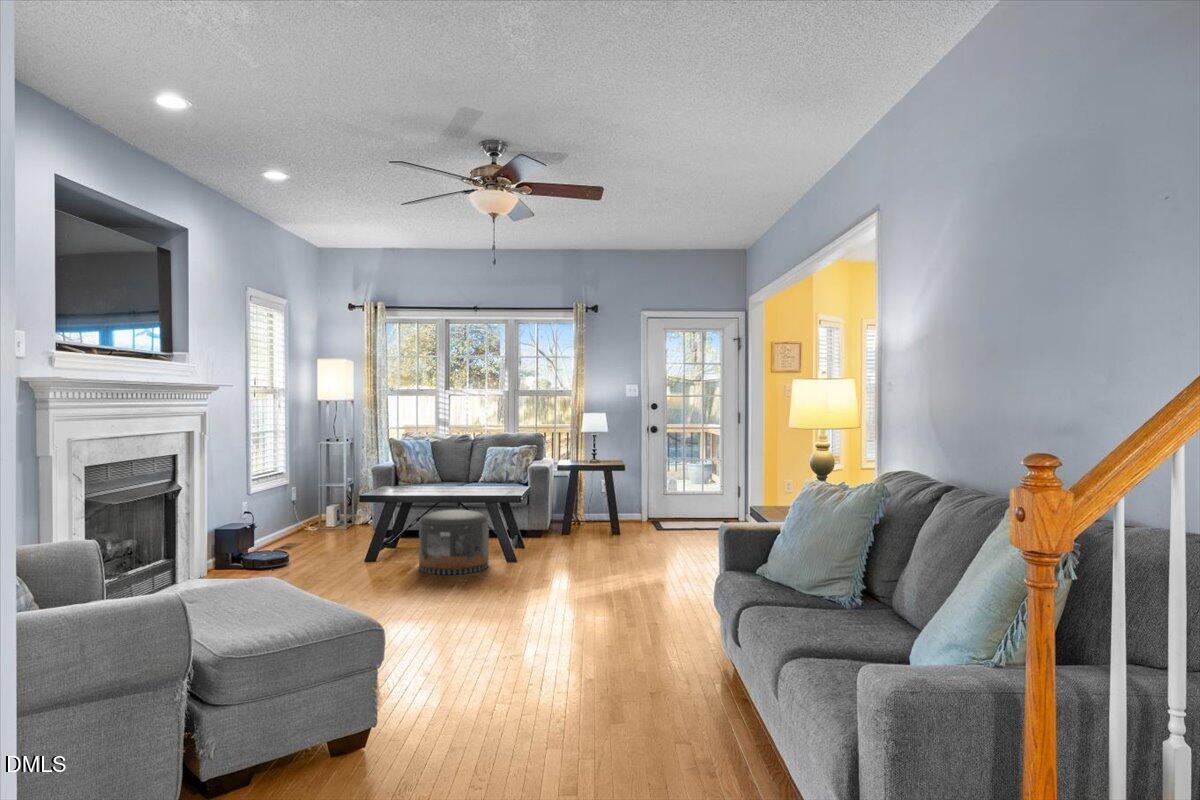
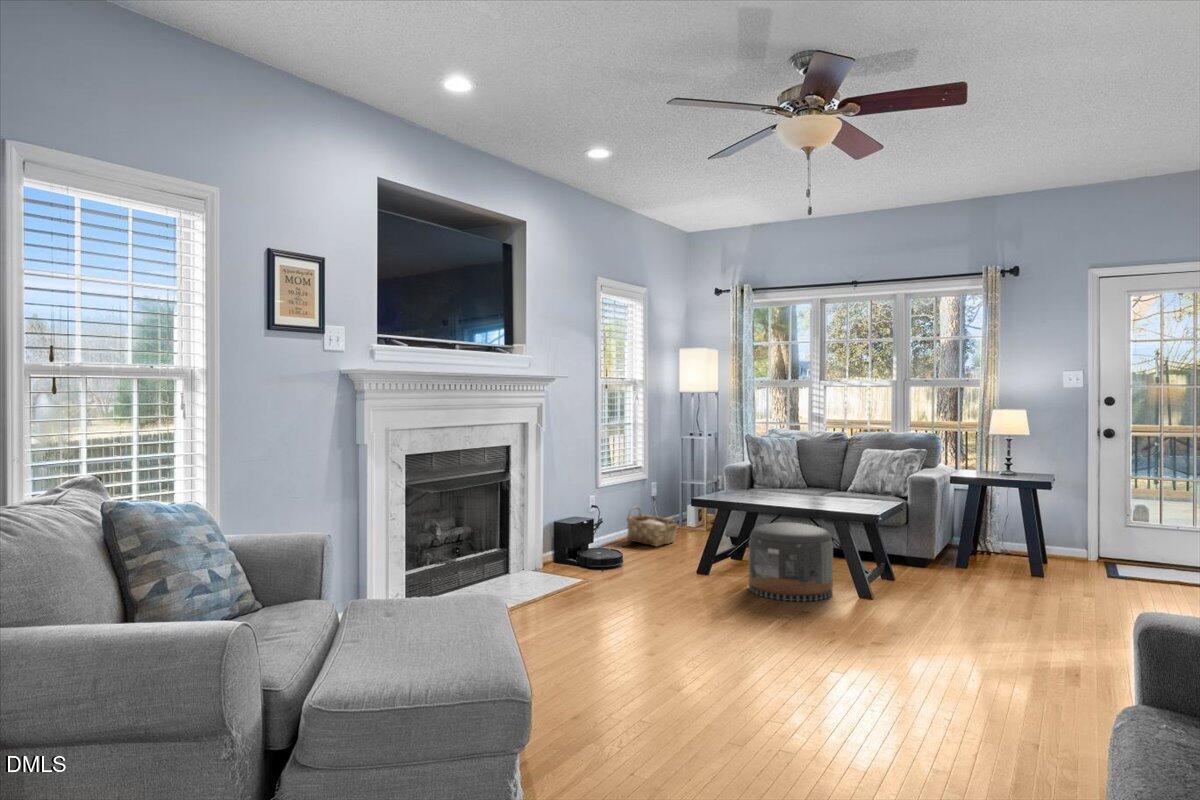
woven basket: none [274,511,327,547] -> present [627,507,677,547]

